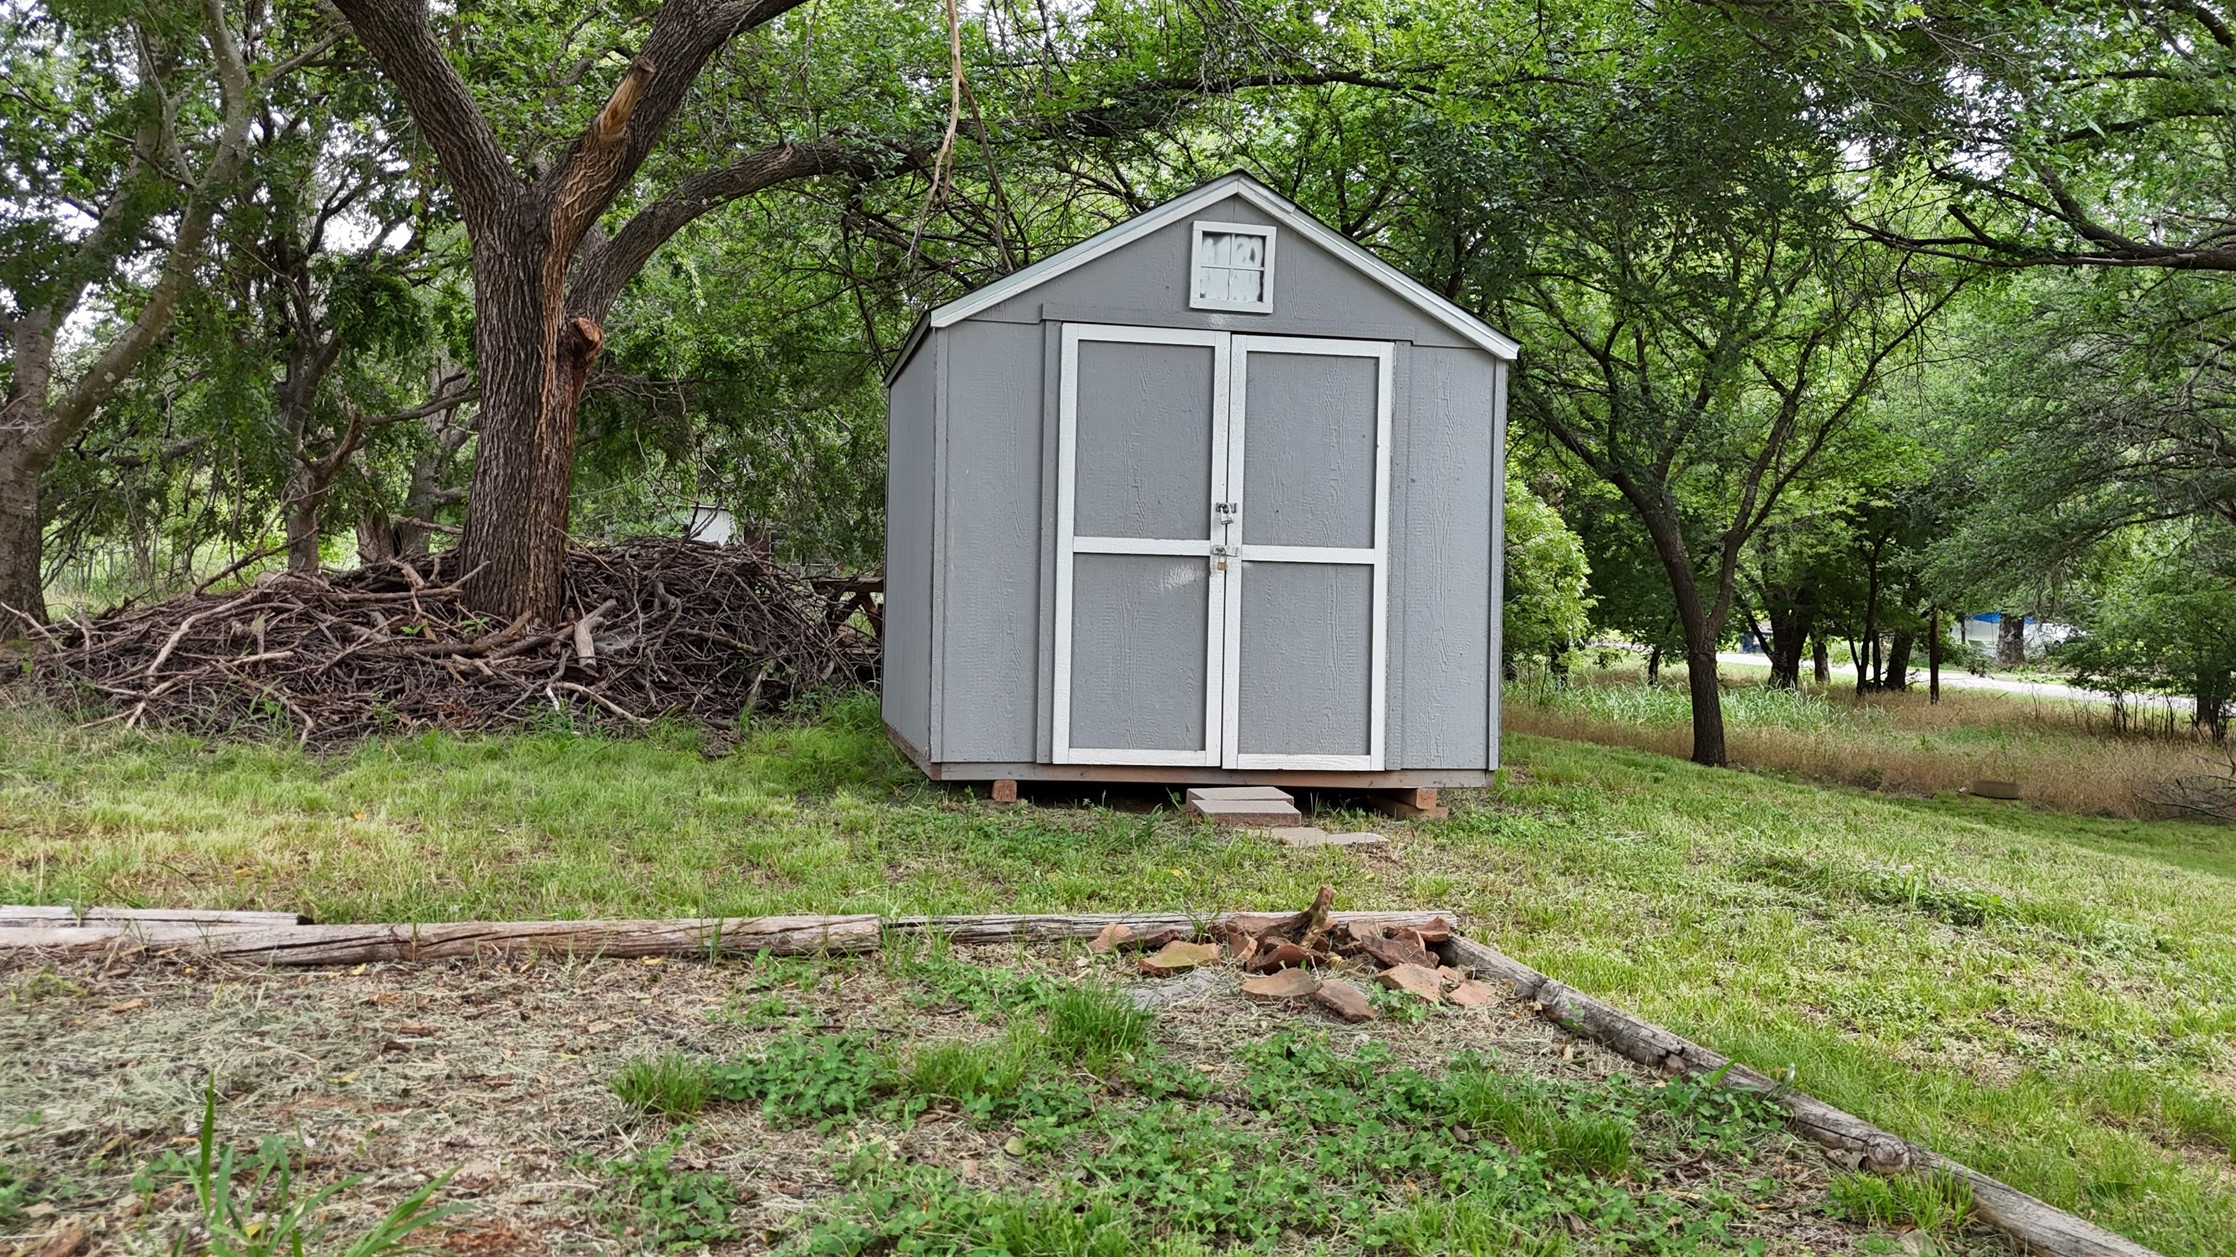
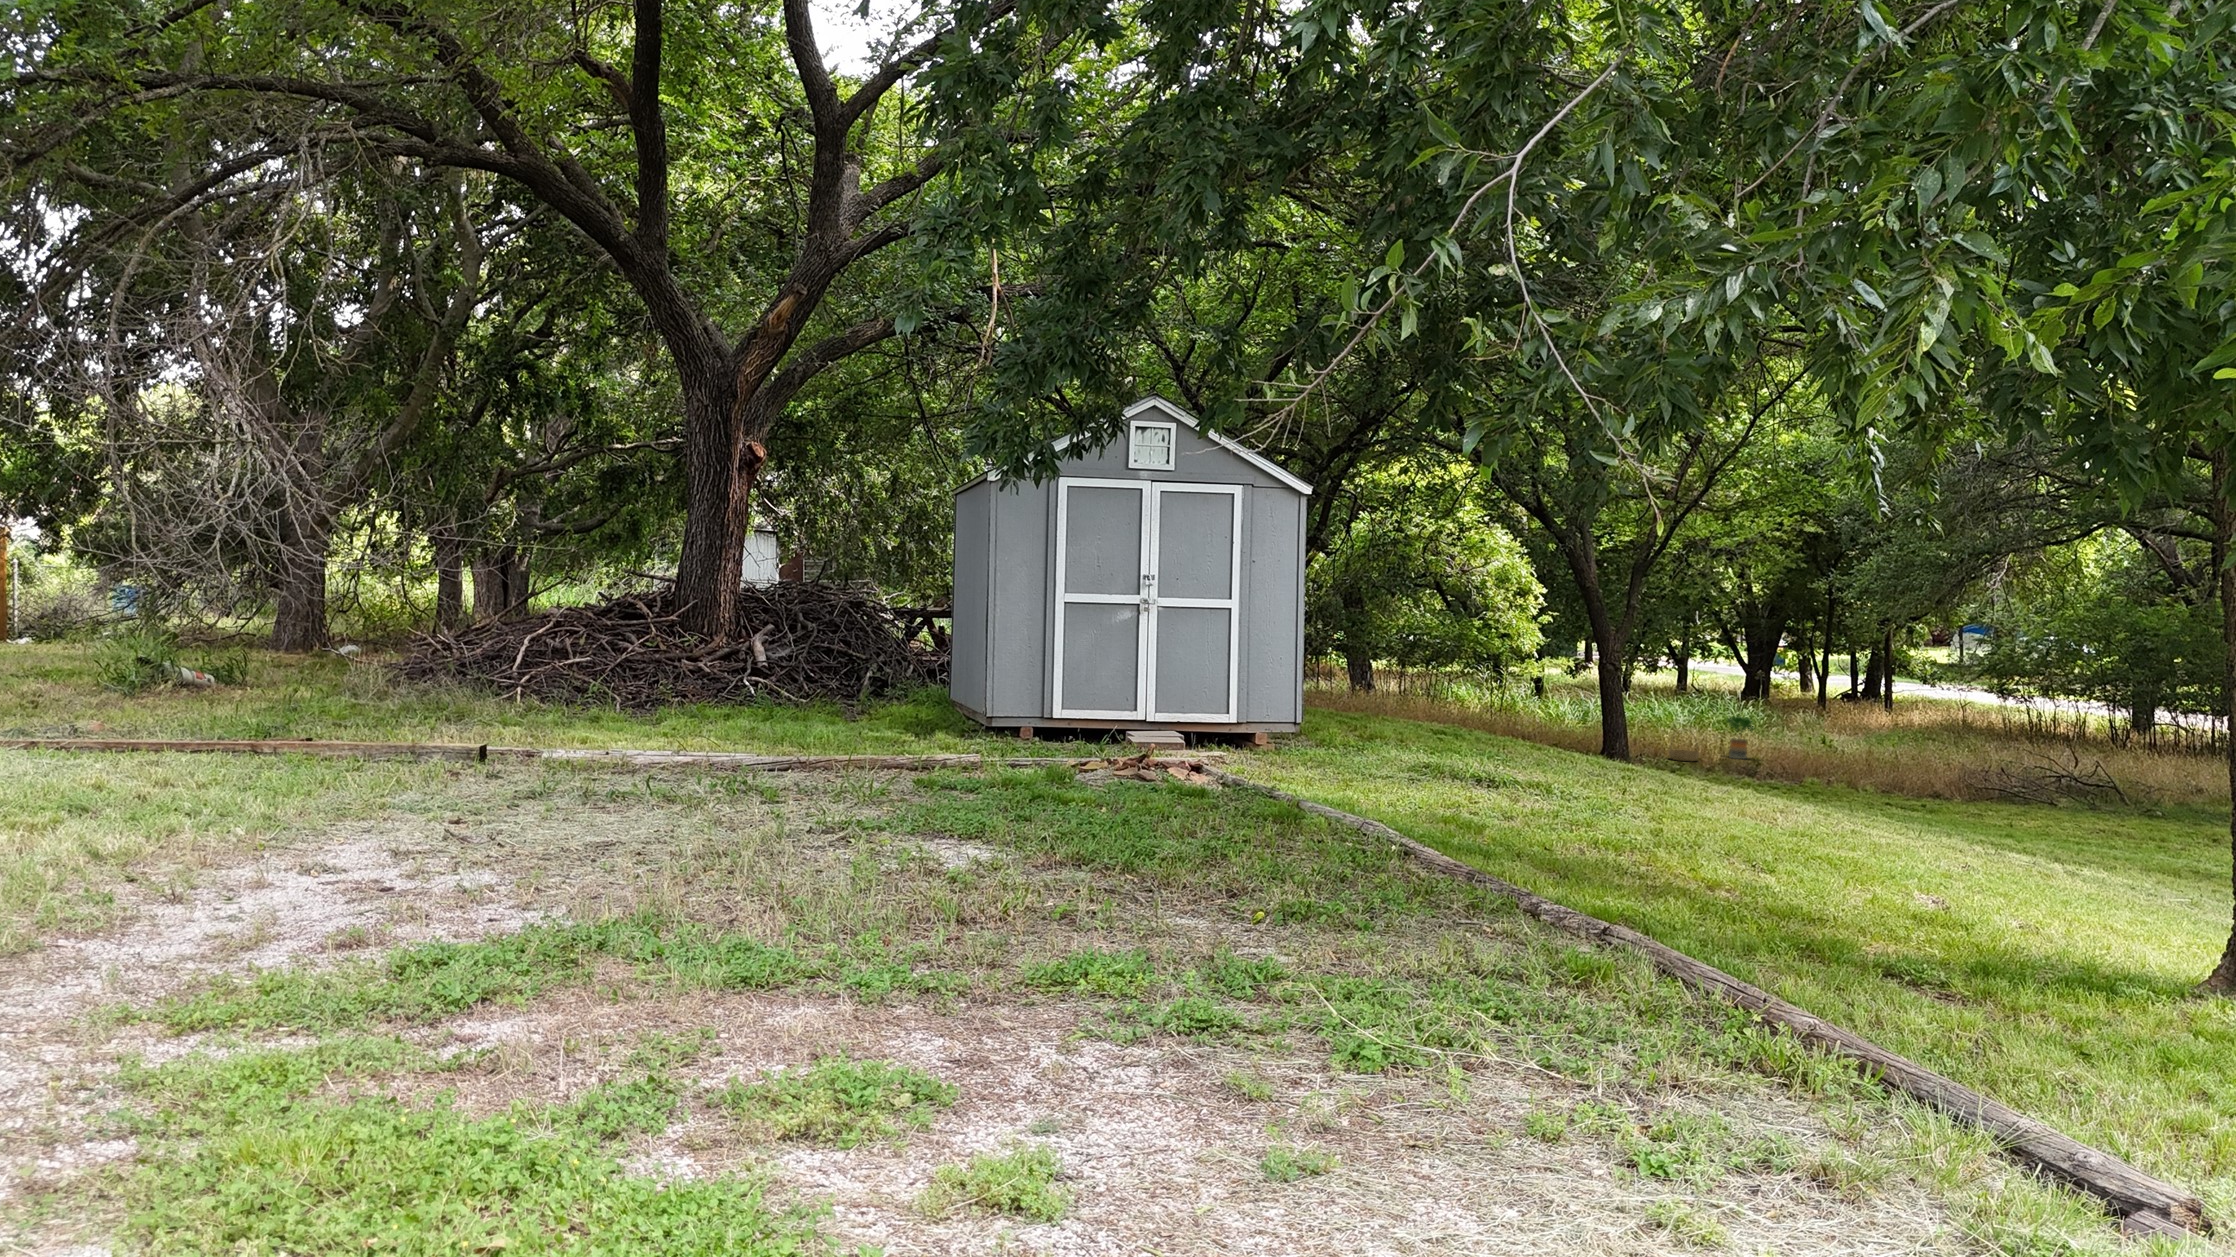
potted tree: none [2042,728,2093,792] -> present [1727,716,1755,759]

